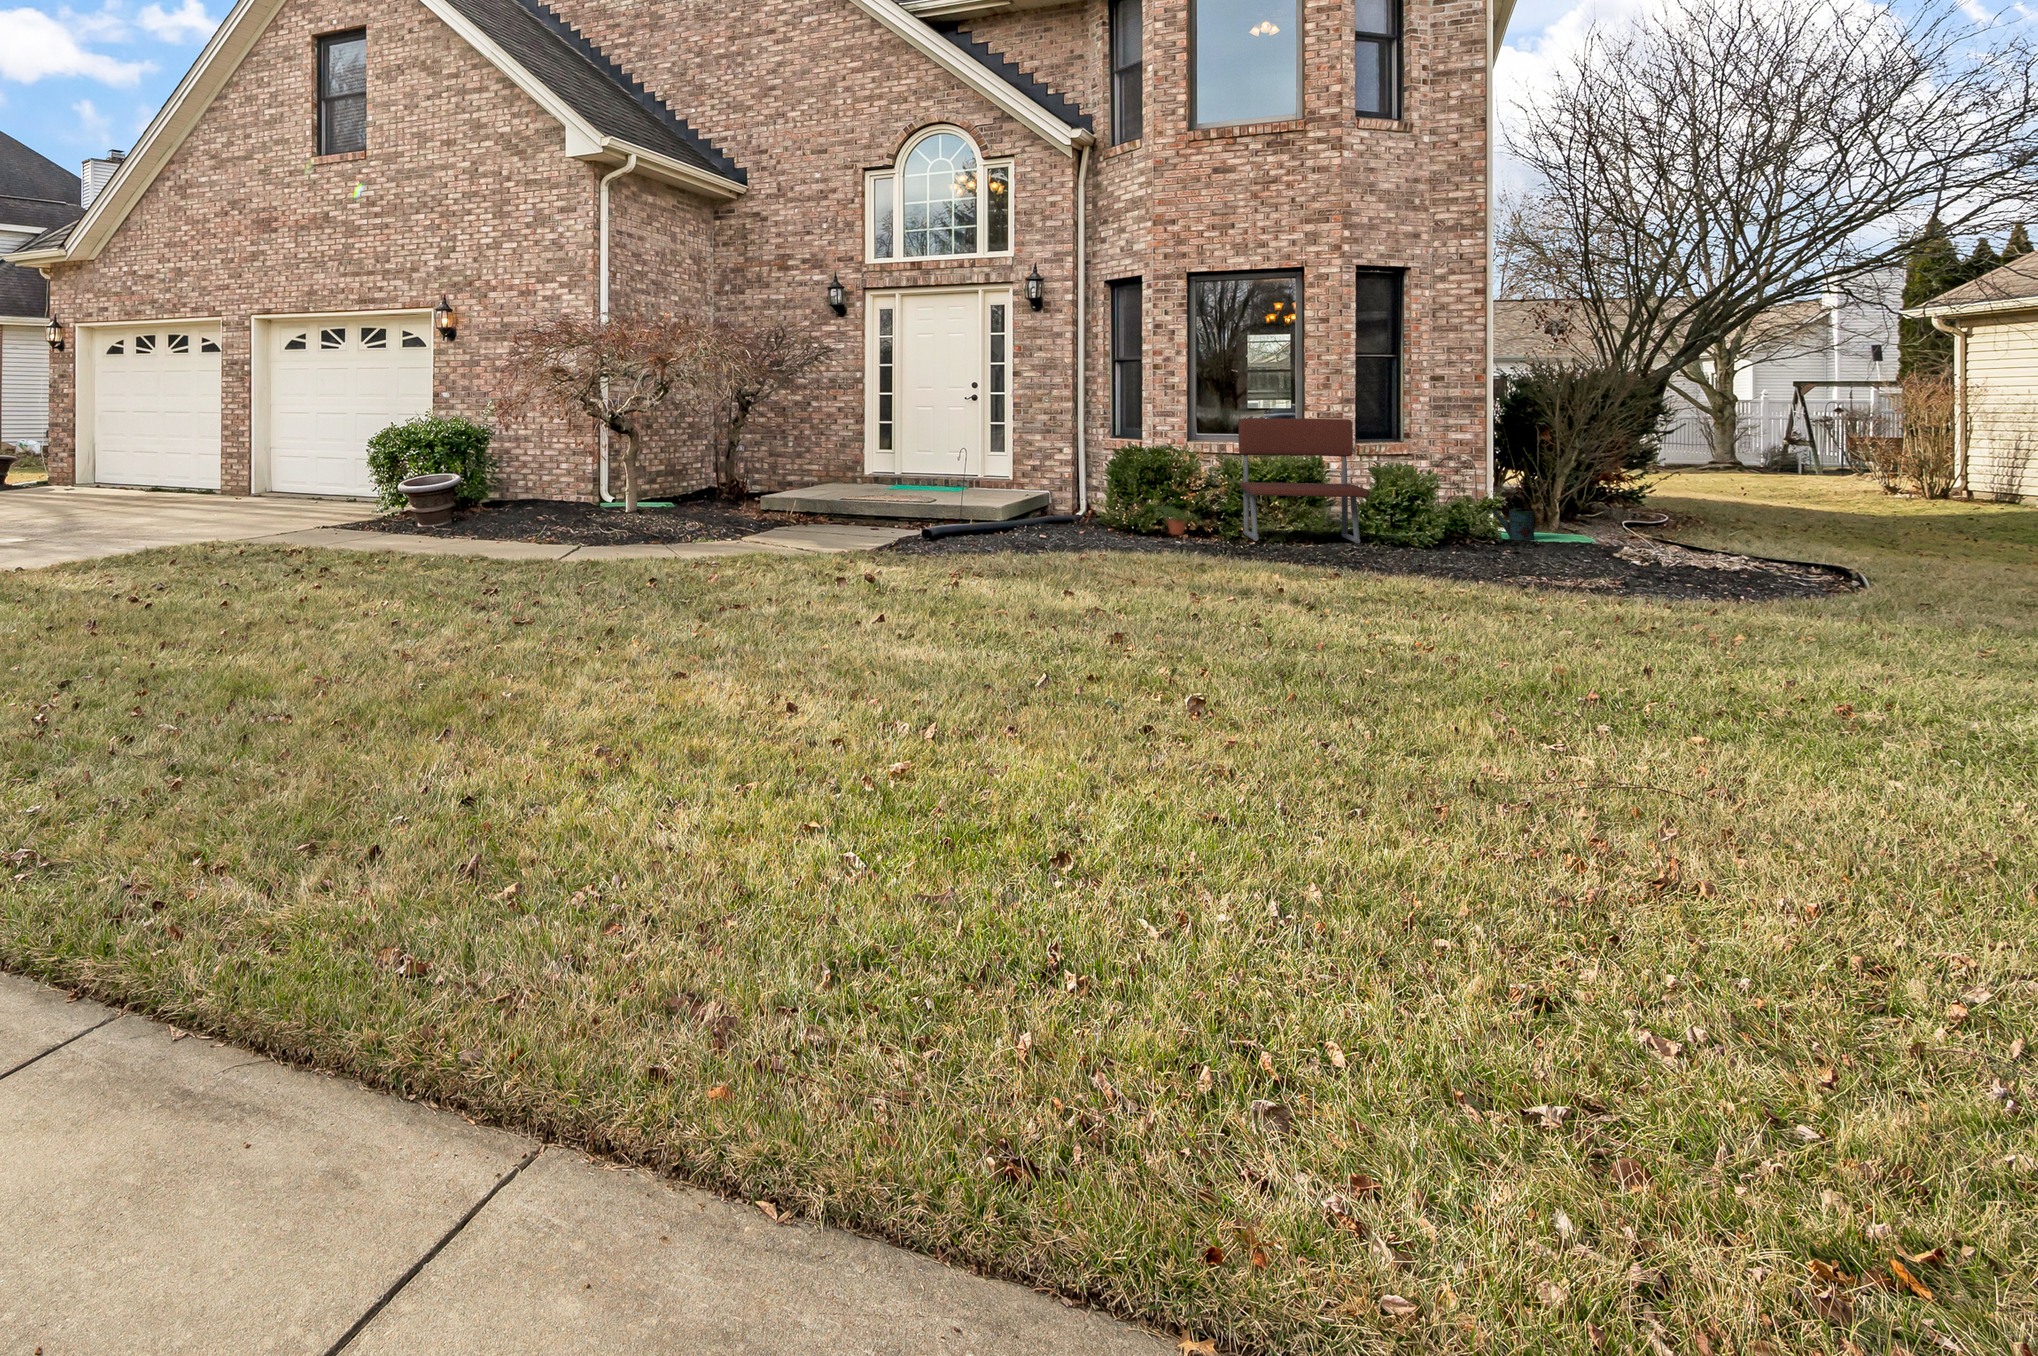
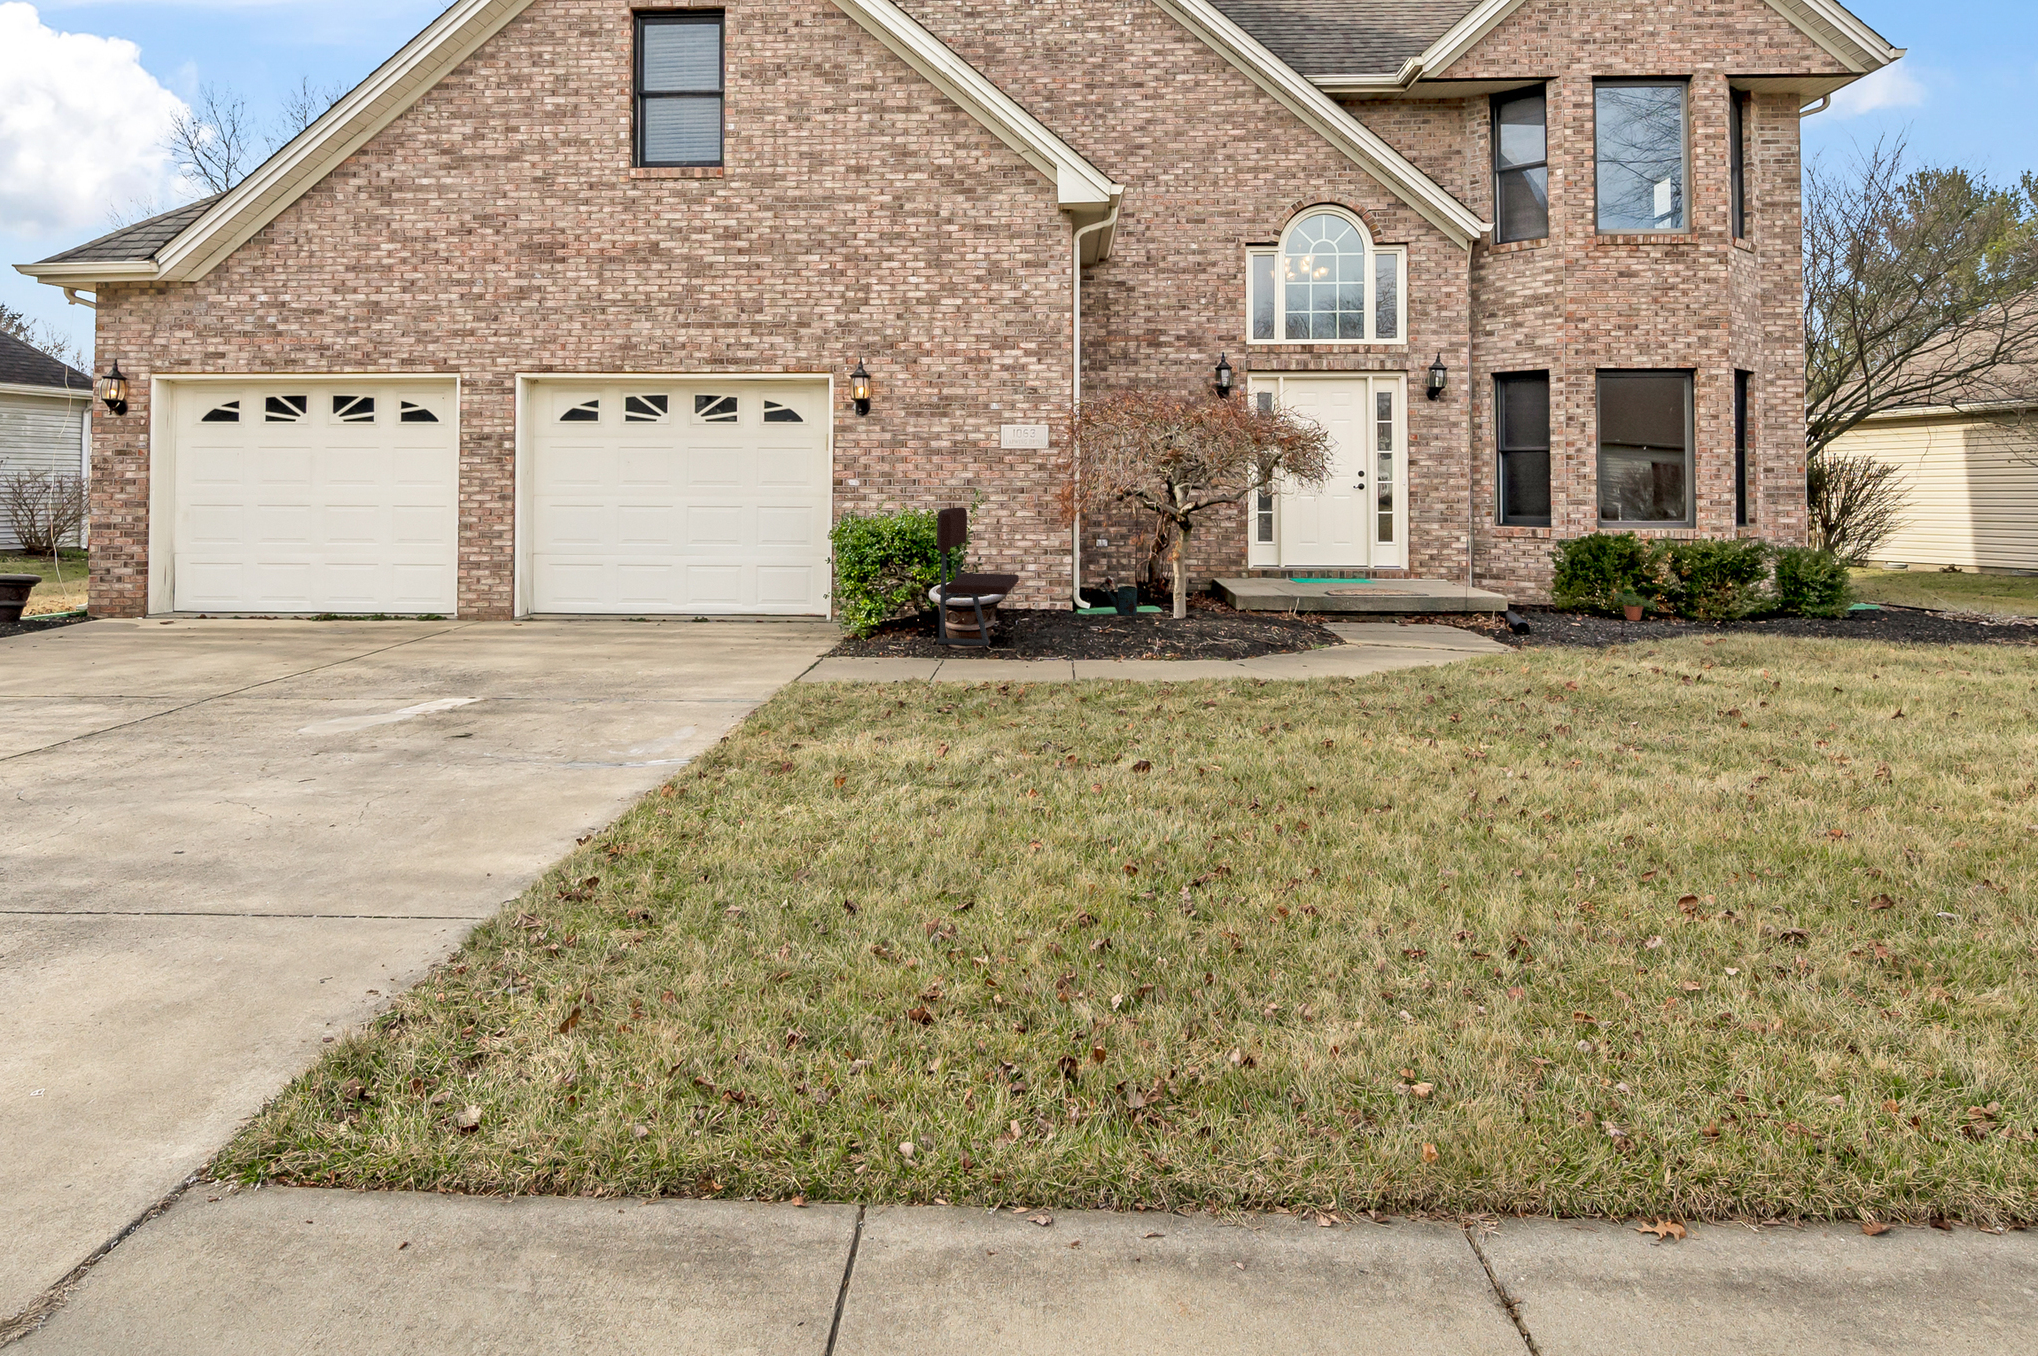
bench: present [1238,418,1369,543] -> present [937,507,1019,646]
watering can: present [1486,504,1543,540] -> present [1099,582,1142,615]

